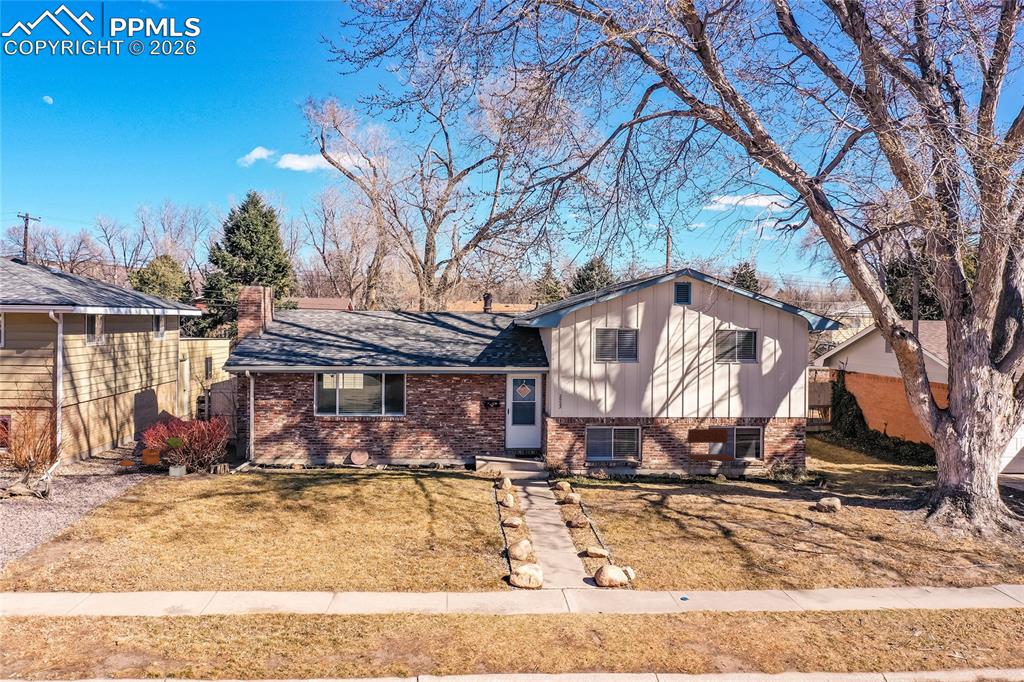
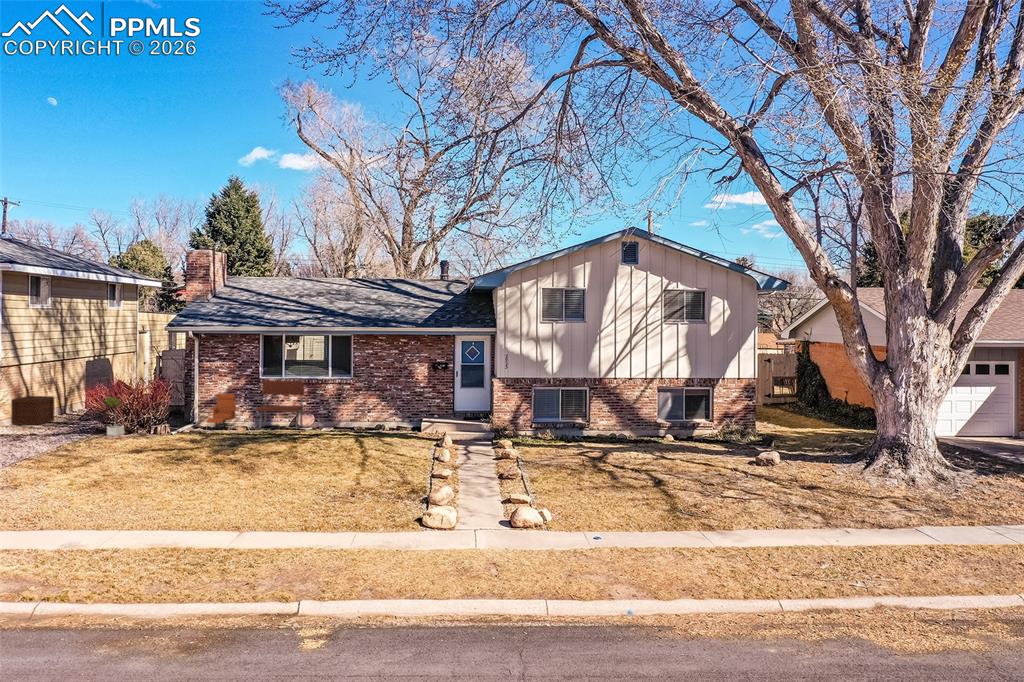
bench: present [687,429,735,478] -> present [256,380,304,429]
wooden crate: none [72,433,112,463] -> present [11,396,54,425]
lounge chair: present [117,437,160,474] -> present [207,394,238,430]

